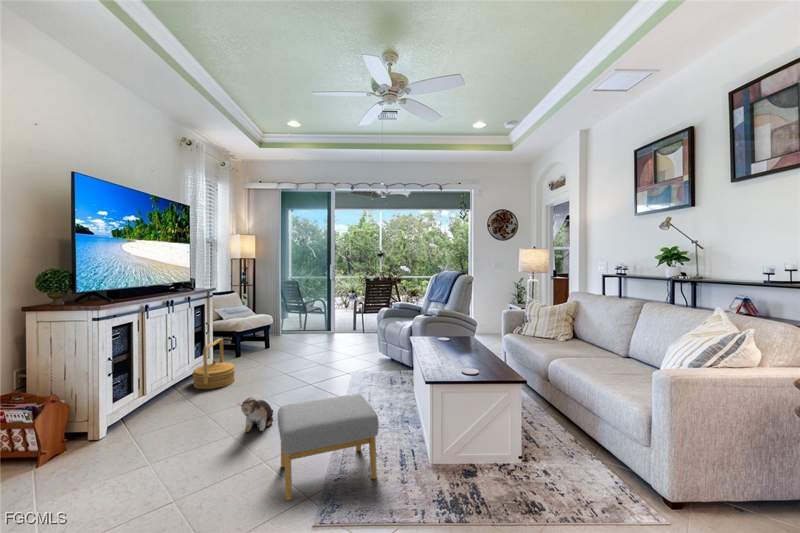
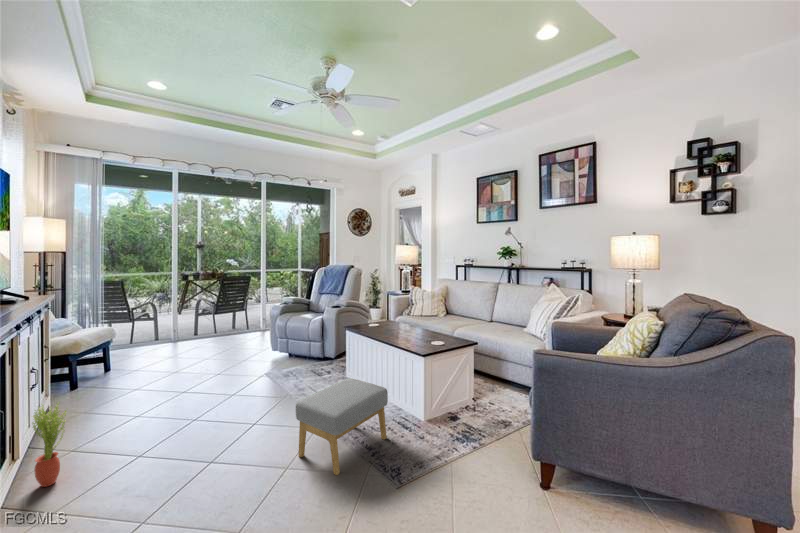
woven basket: present [193,338,235,389] -> none [68,360,130,426]
potted plant: none [121,363,148,427] -> present [33,404,66,487]
plush toy: present [238,397,273,432] -> none [218,407,242,445]

